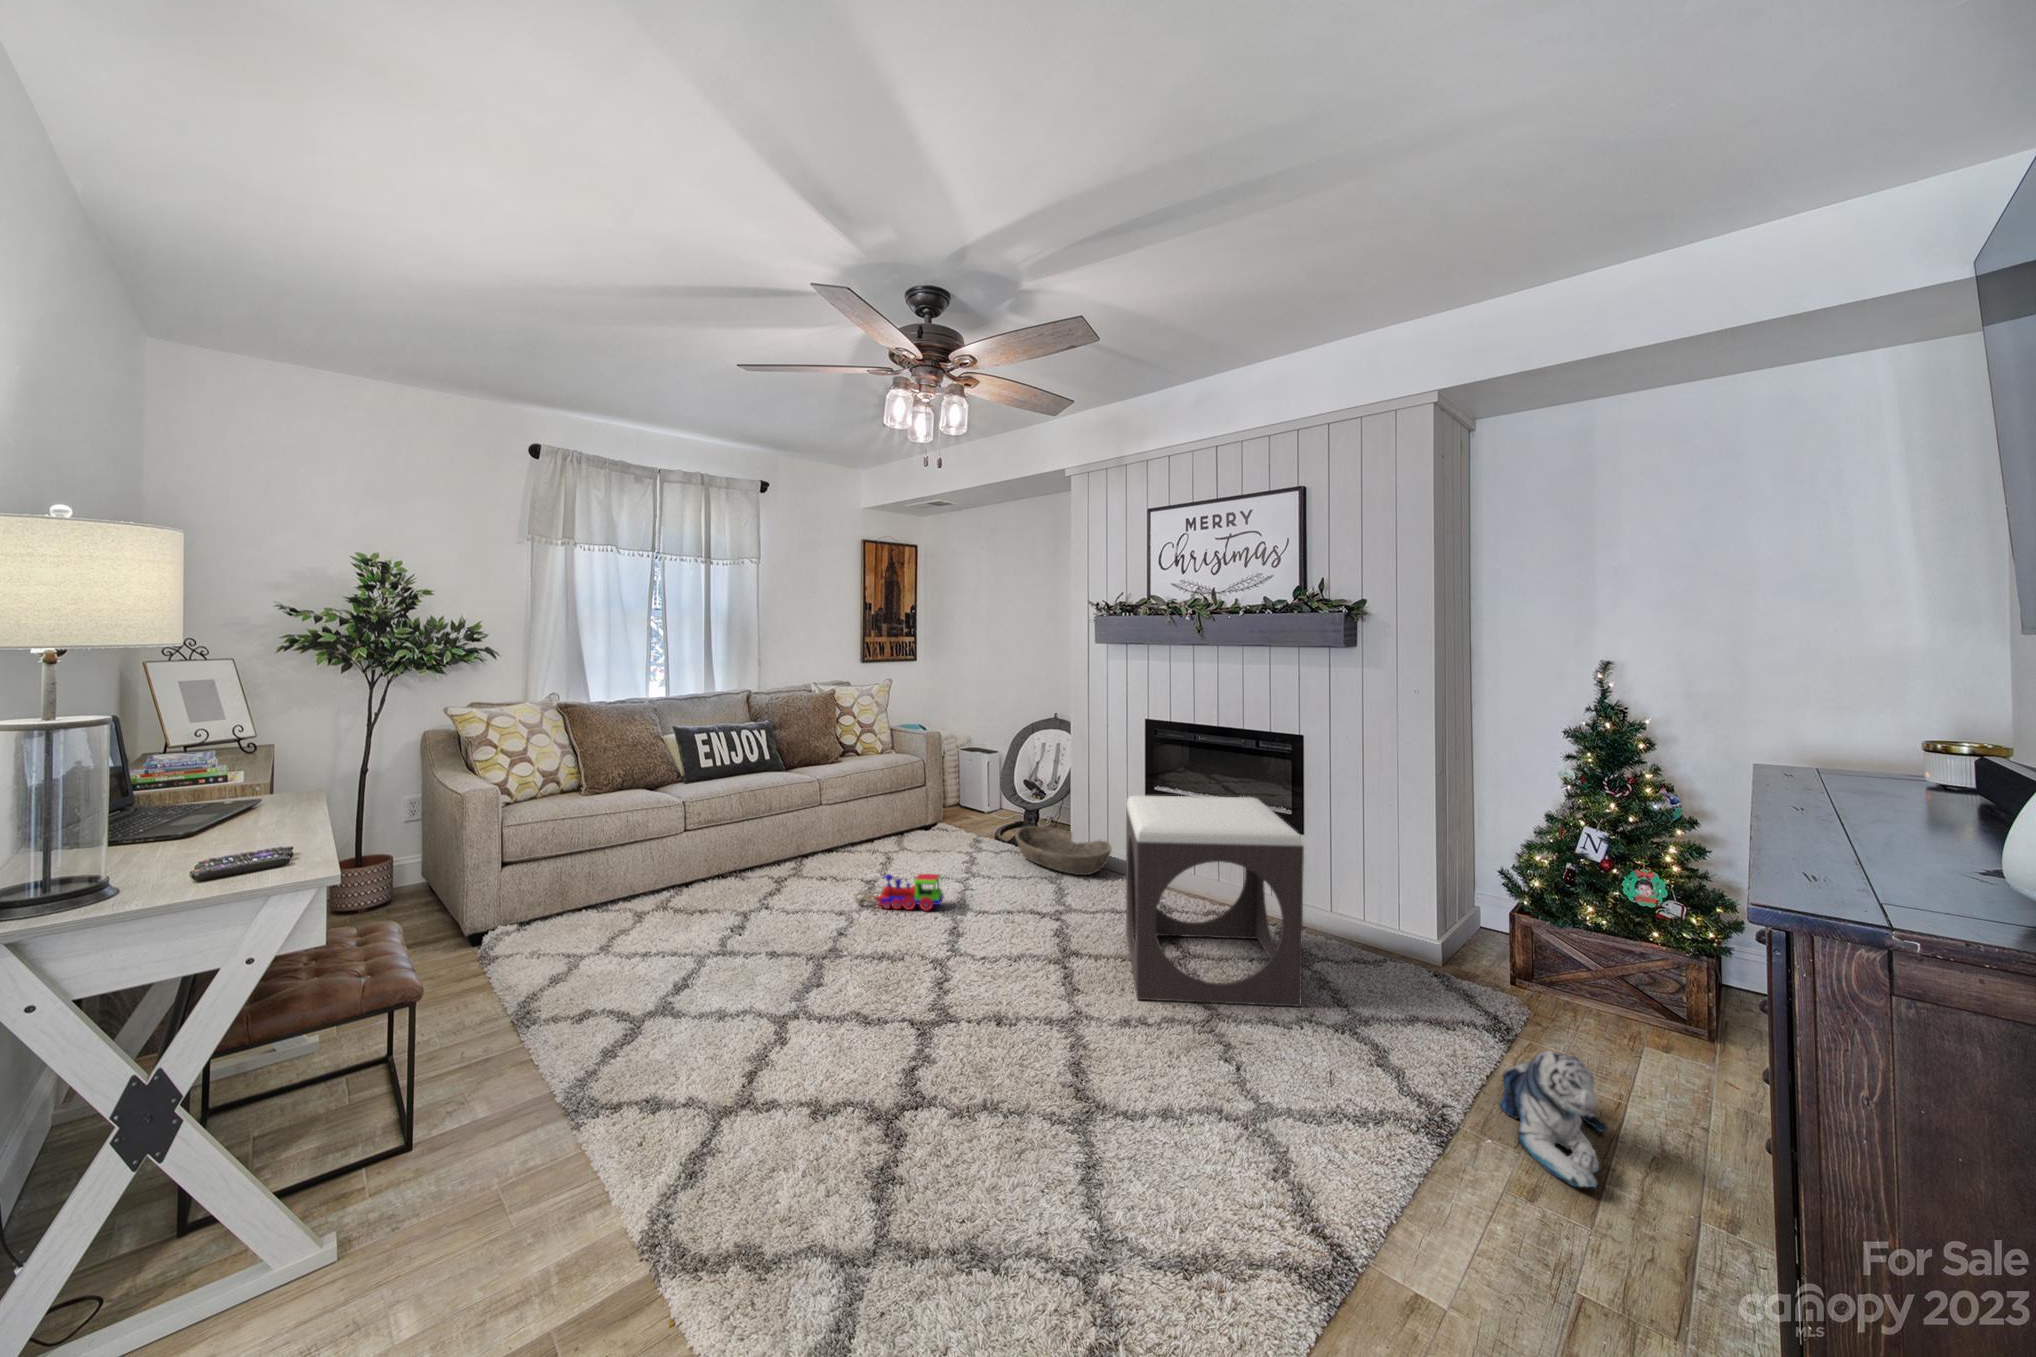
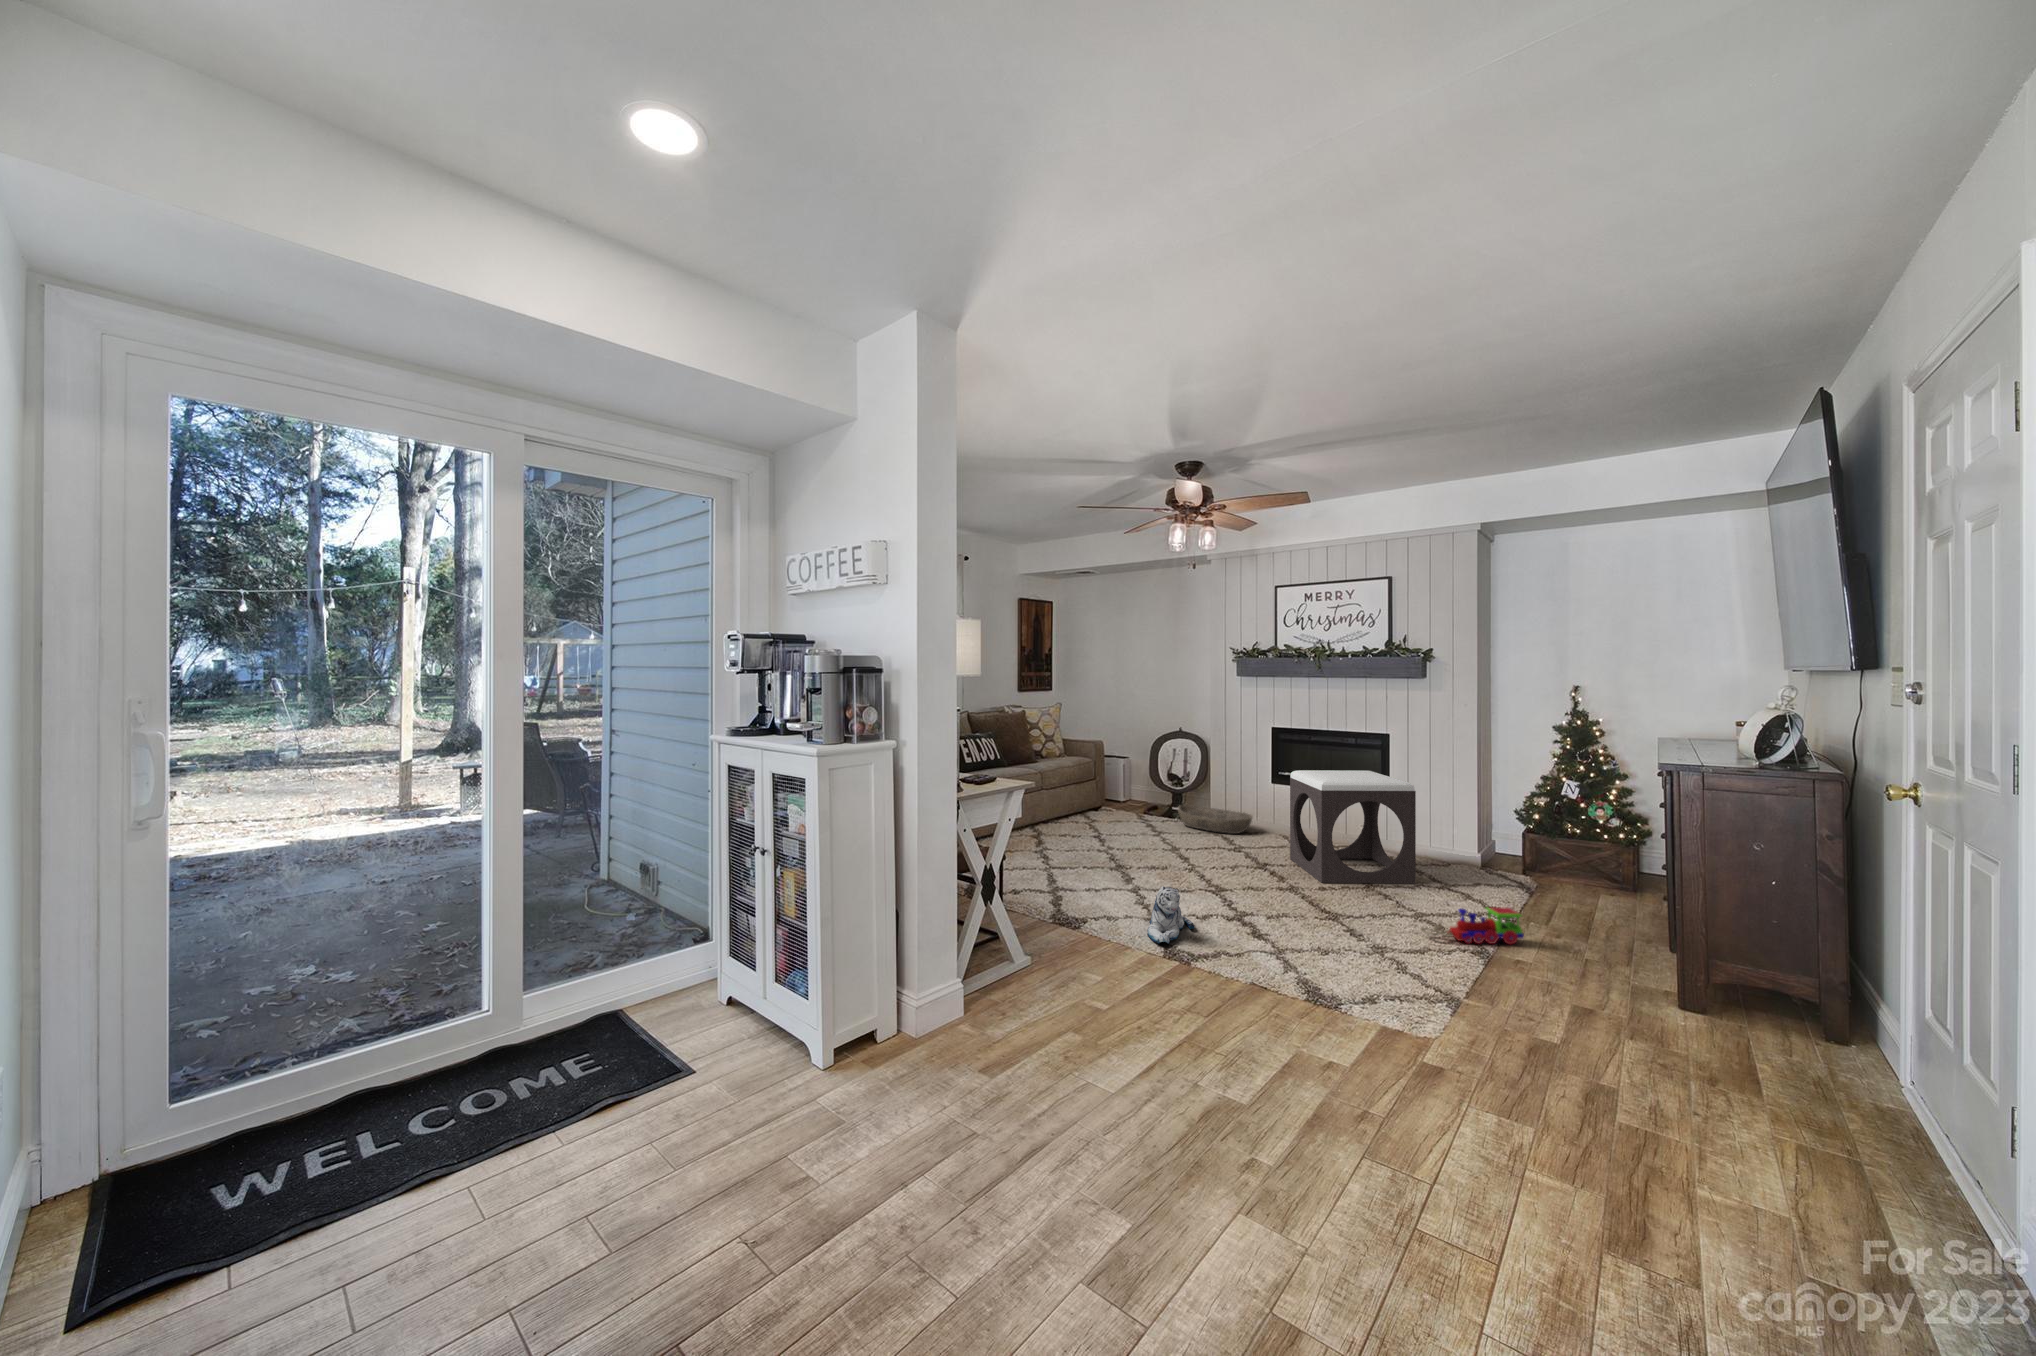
toy train: present [854,874,944,911] -> present [1421,907,1524,944]
plush toy: present [1499,1051,1607,1187] -> present [1147,887,1195,944]

